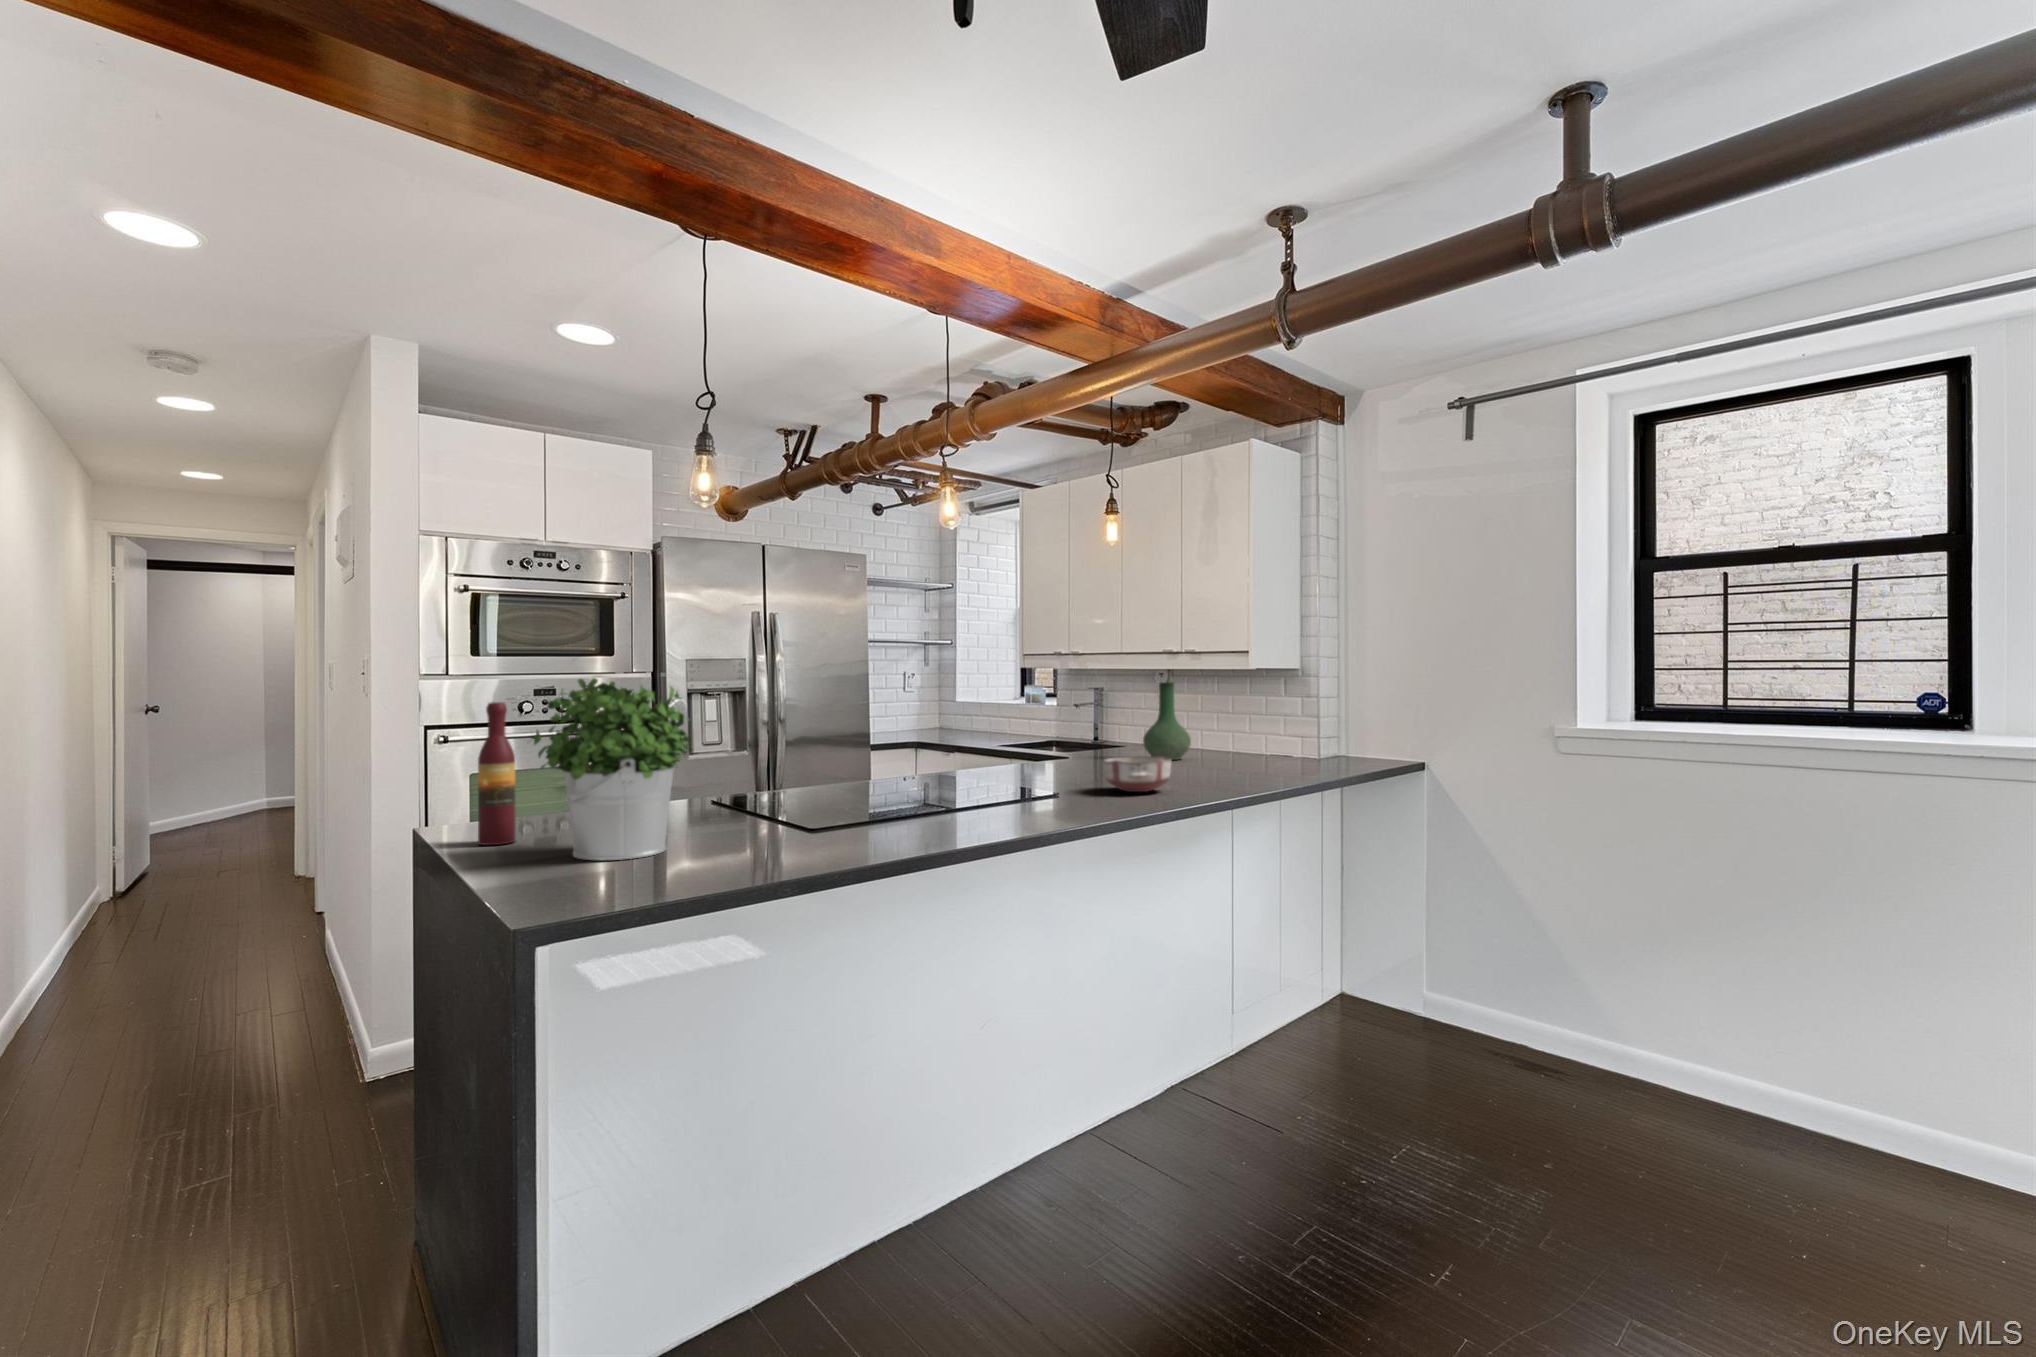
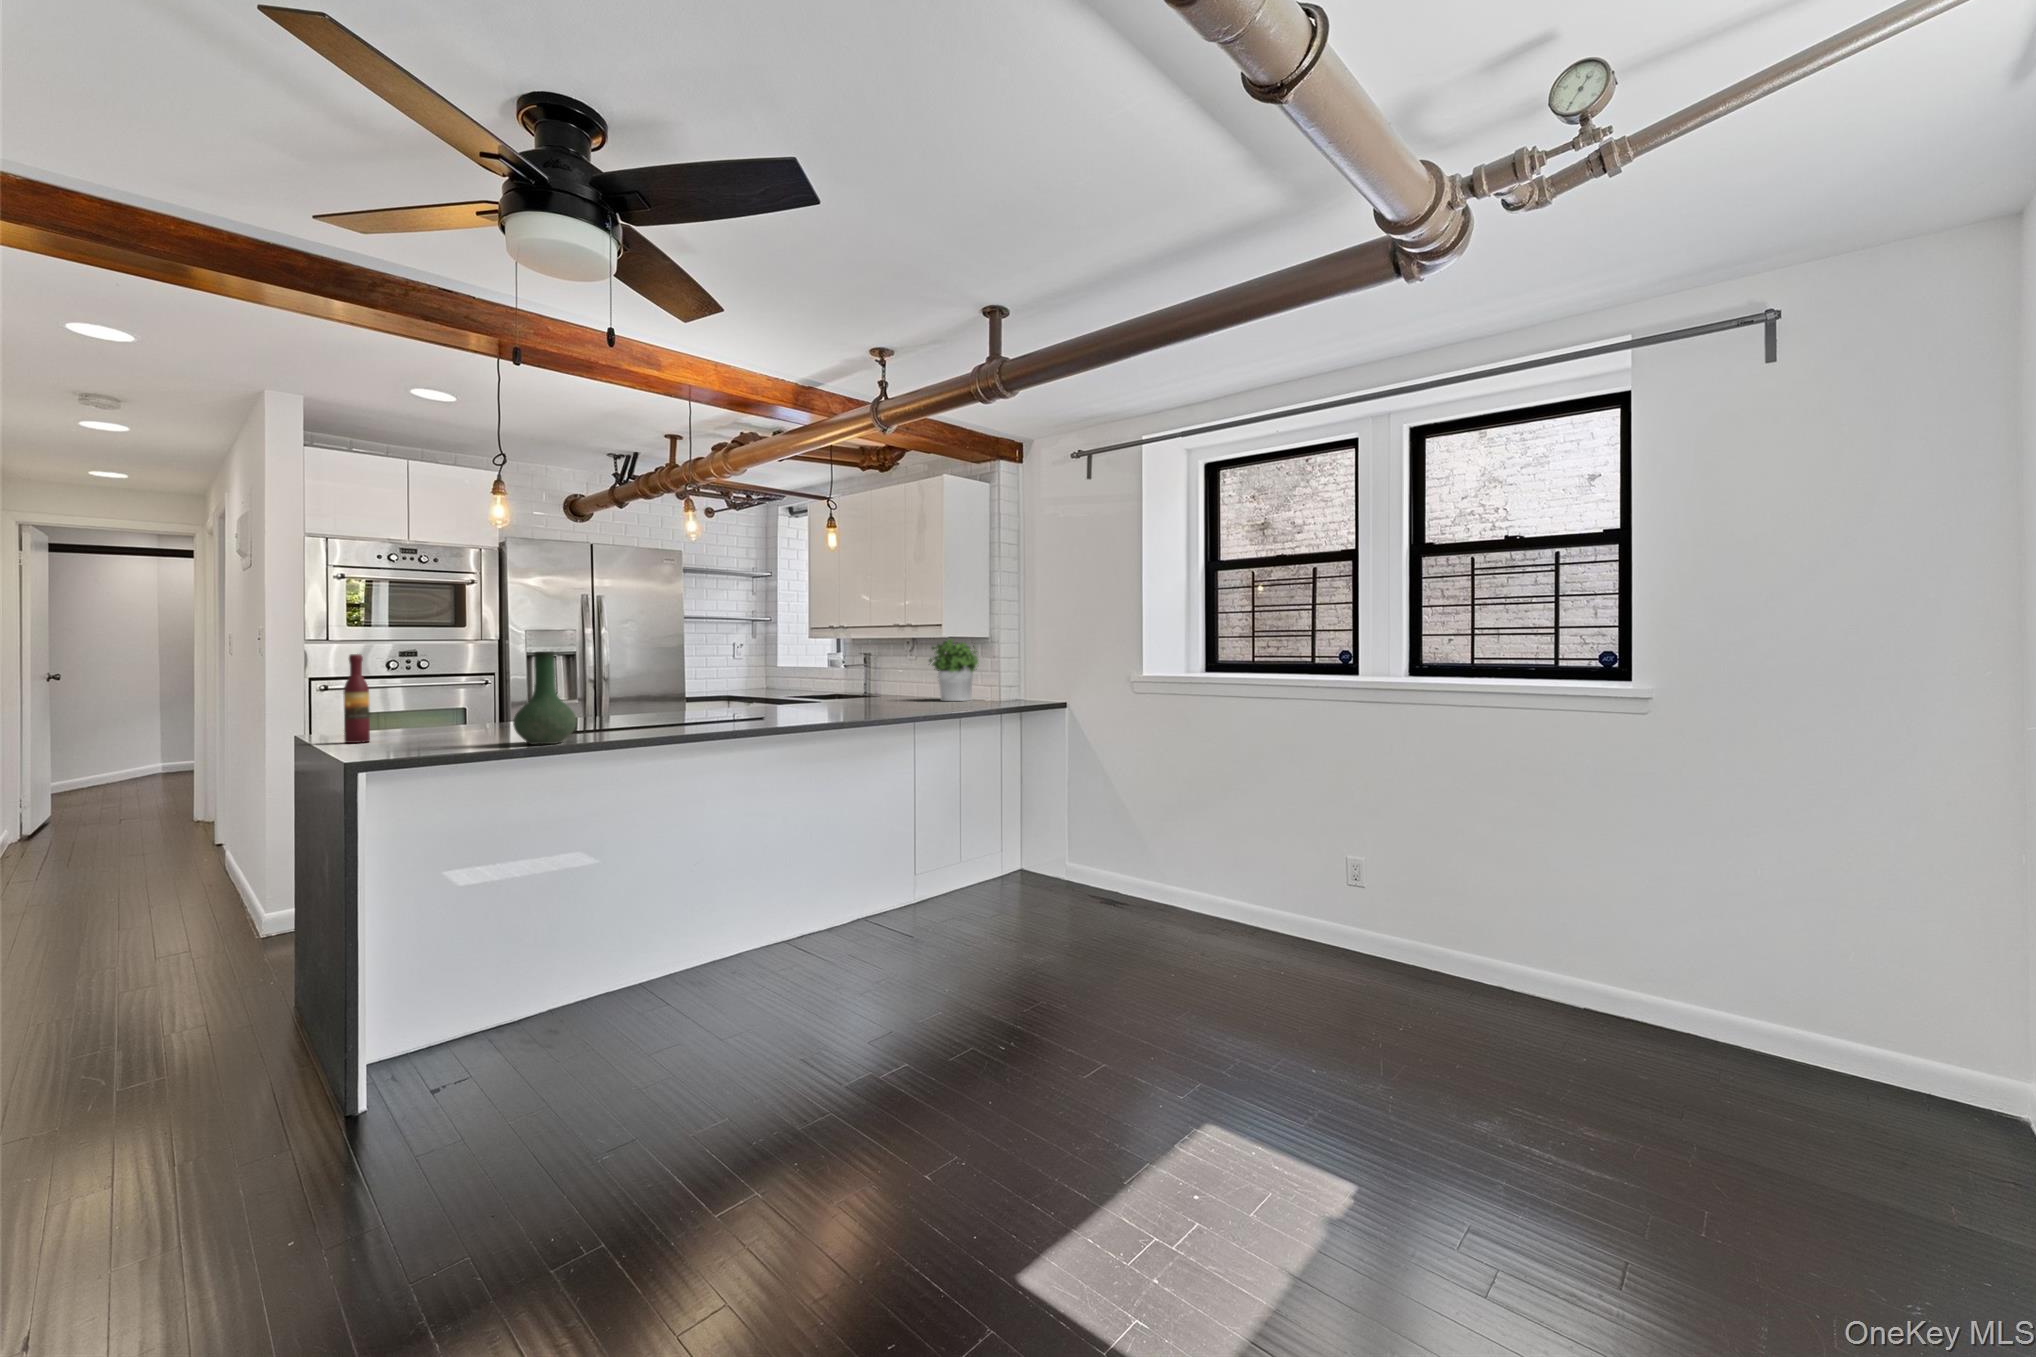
potted plant: present [531,678,692,860] -> present [929,639,978,701]
vase: present [1143,682,1191,760] -> present [513,651,577,744]
ceramic bowl: present [1103,756,1171,792] -> none [797,695,843,718]

